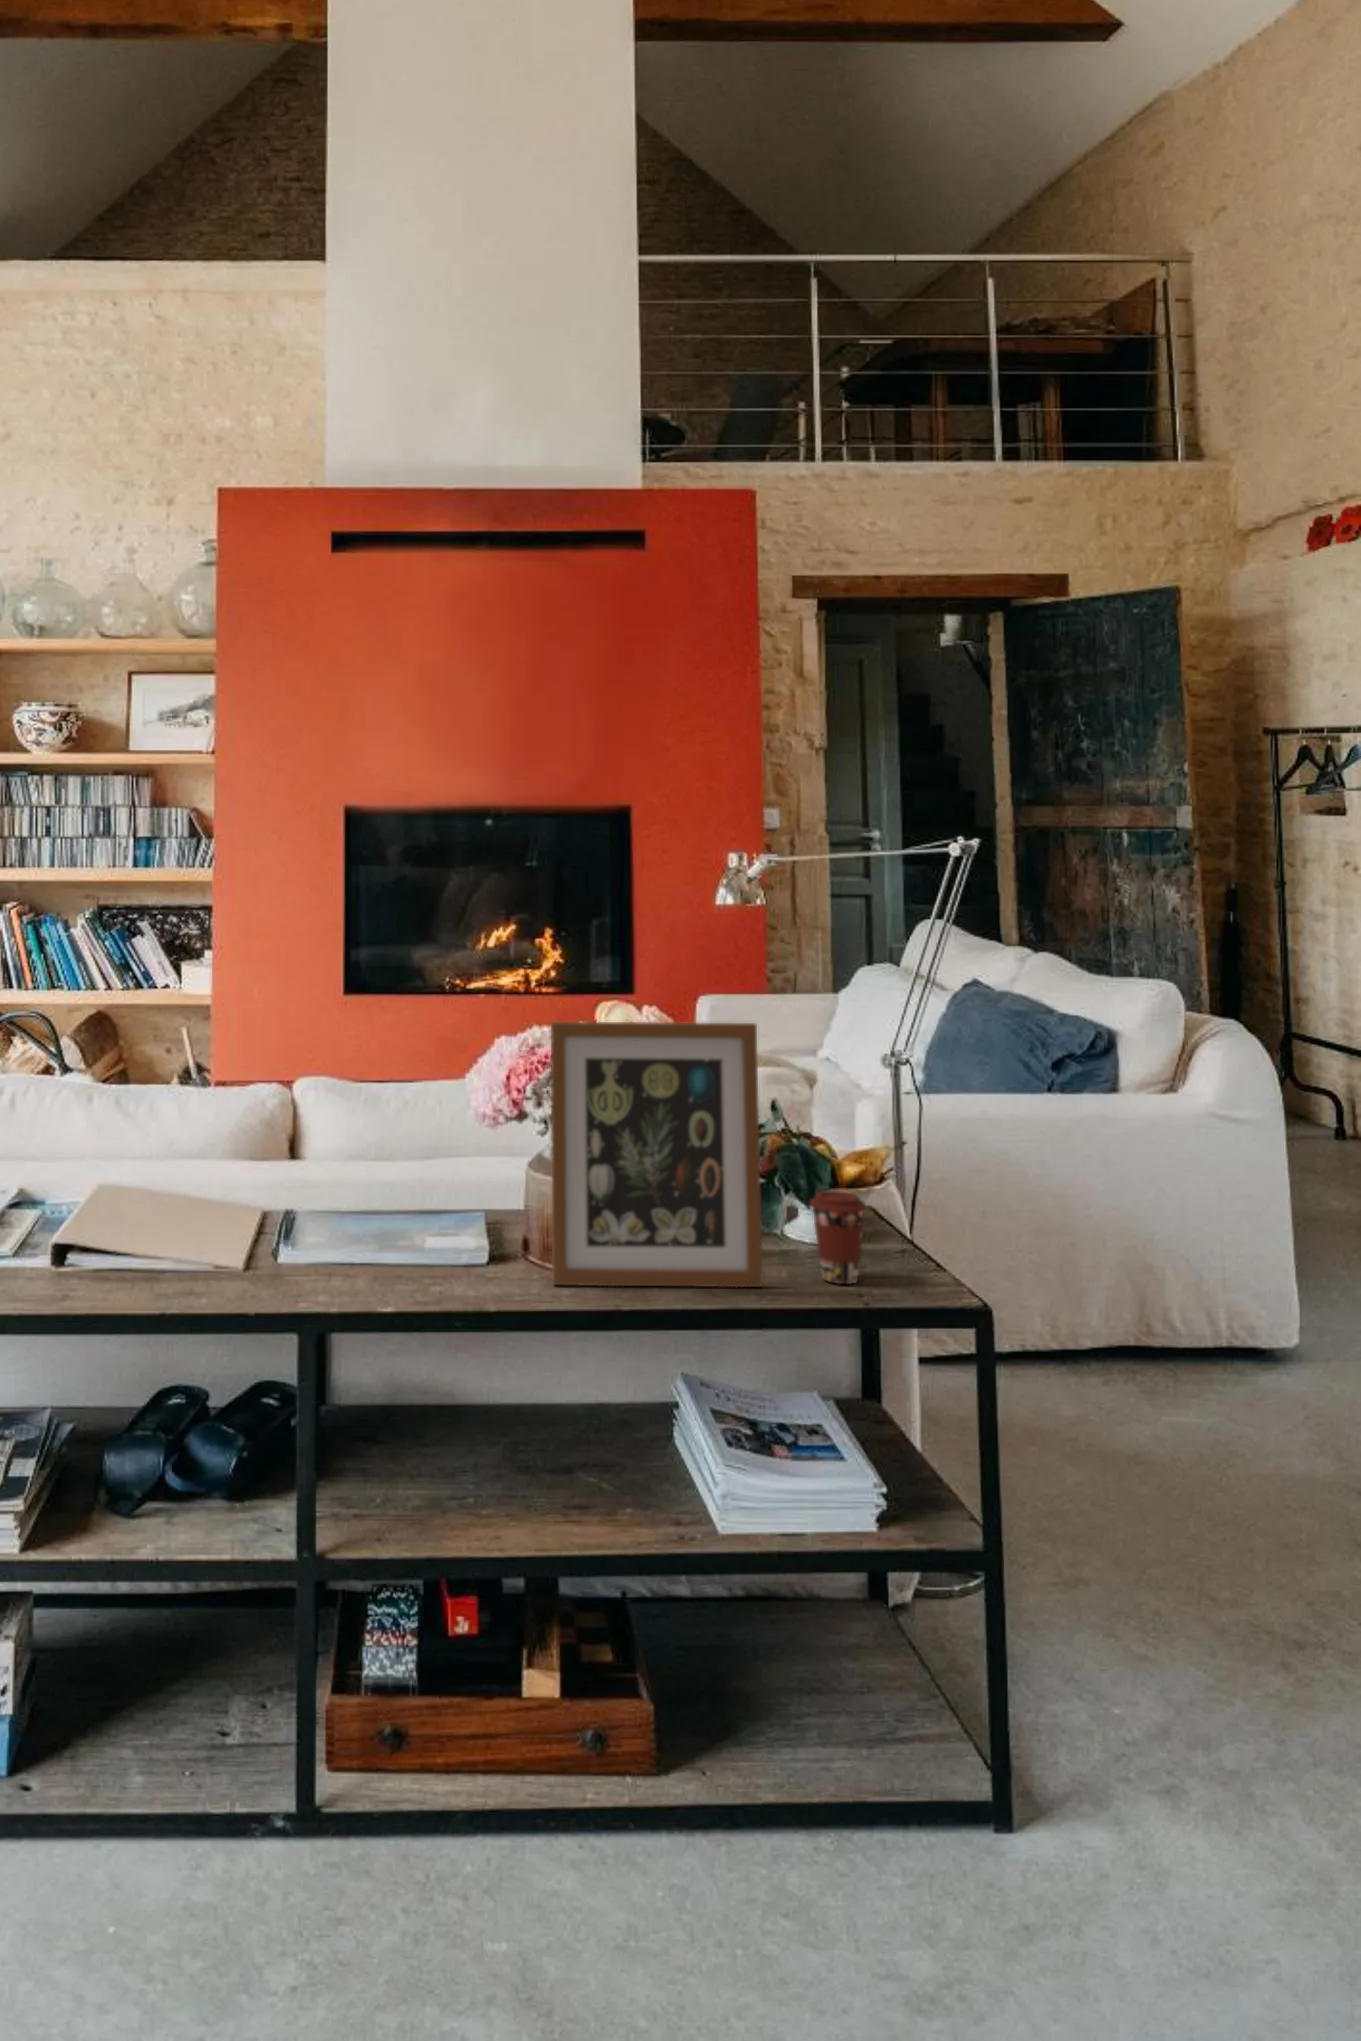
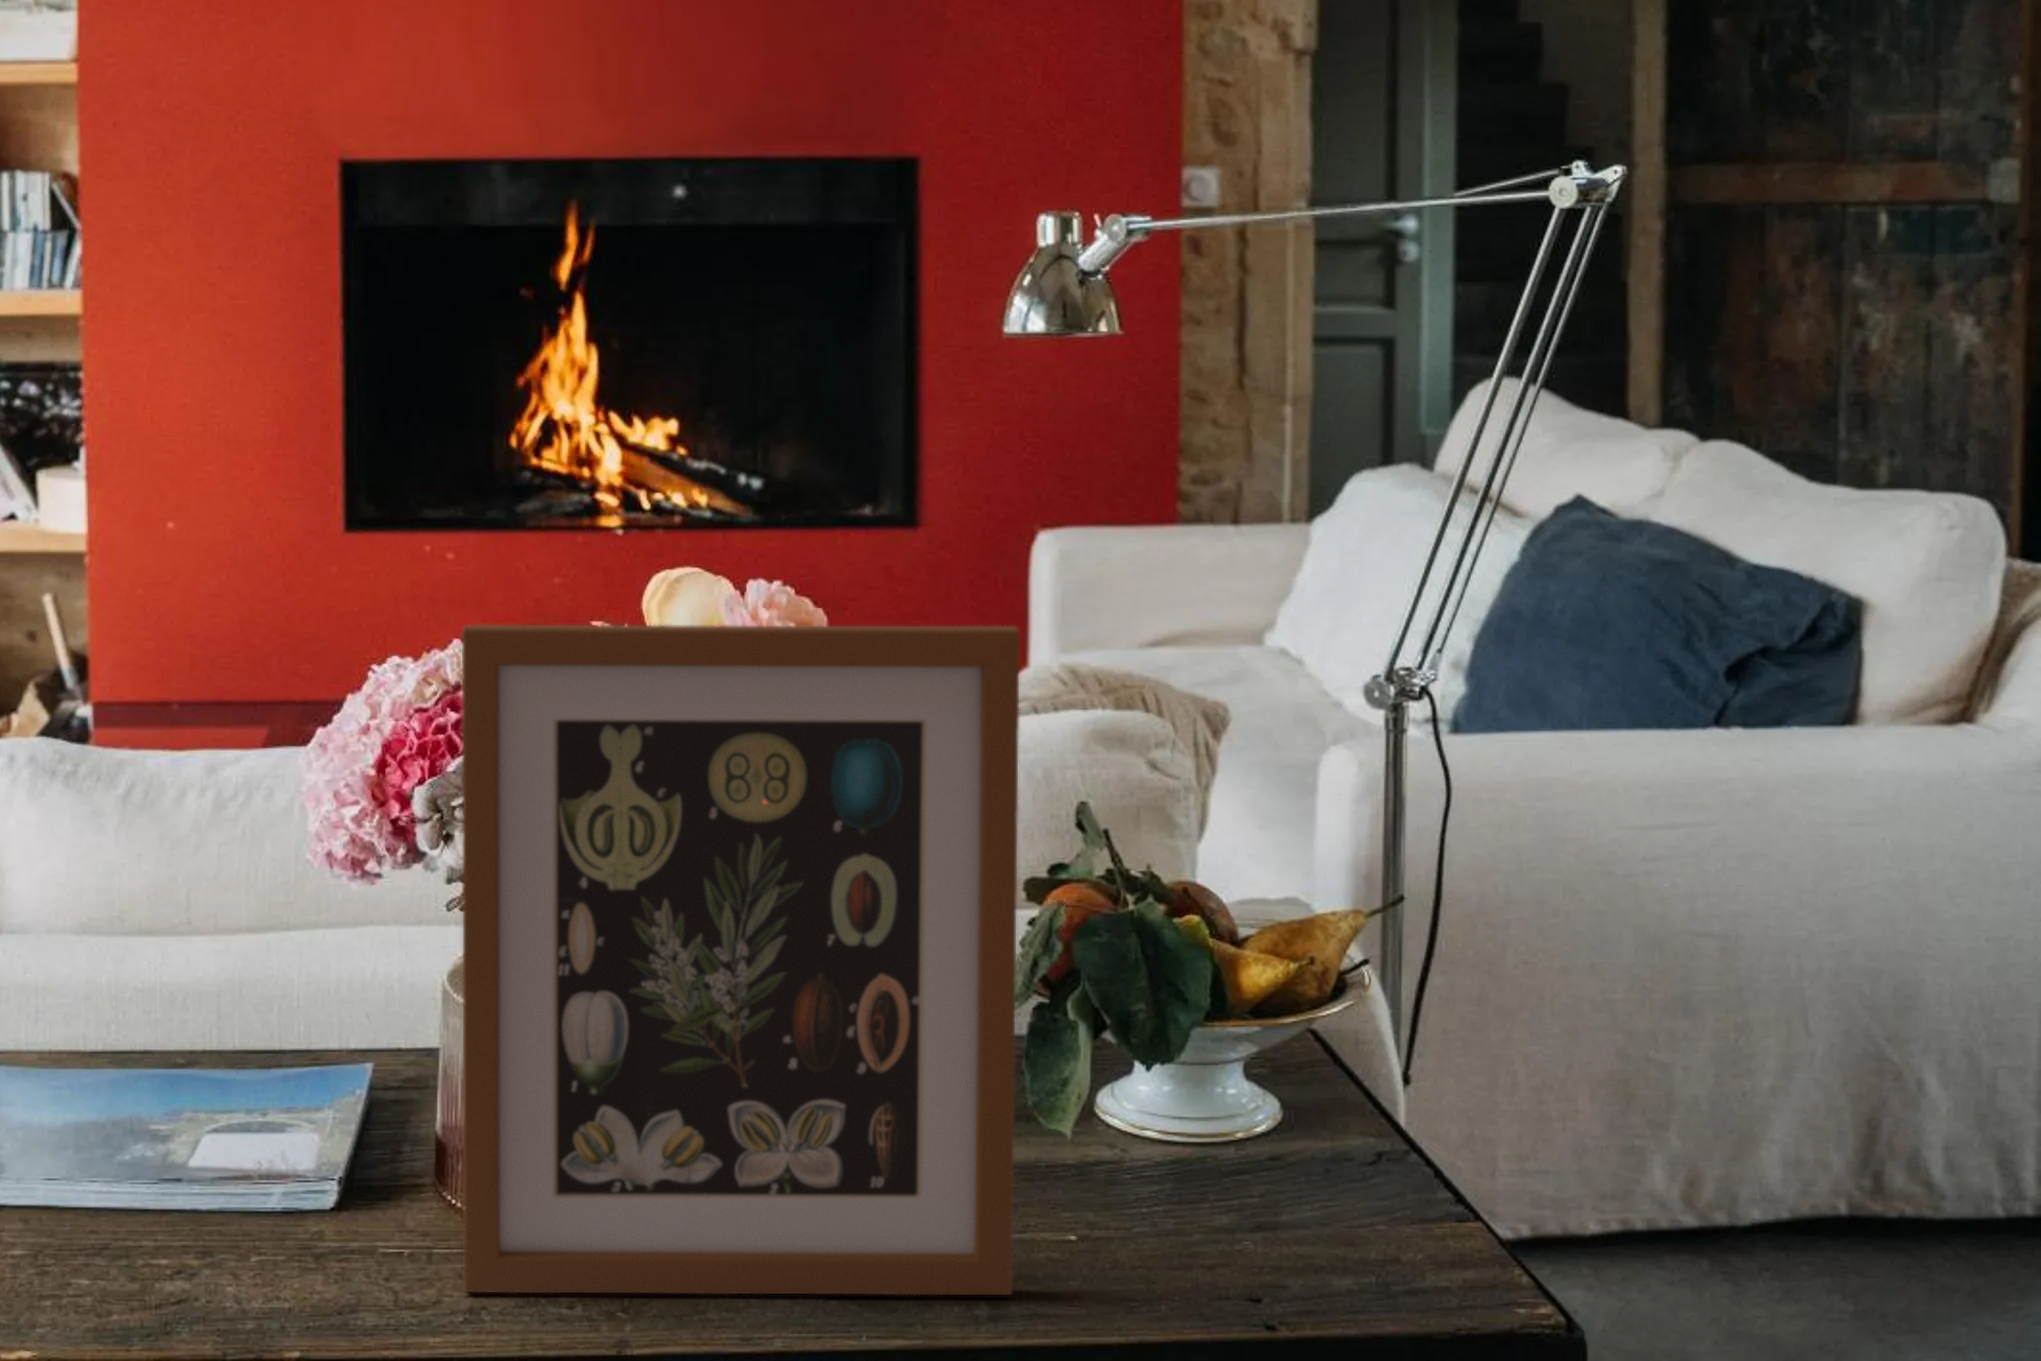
coffee cup: present [810,1191,866,1284] -> none [1147,1046,1296,1284]

